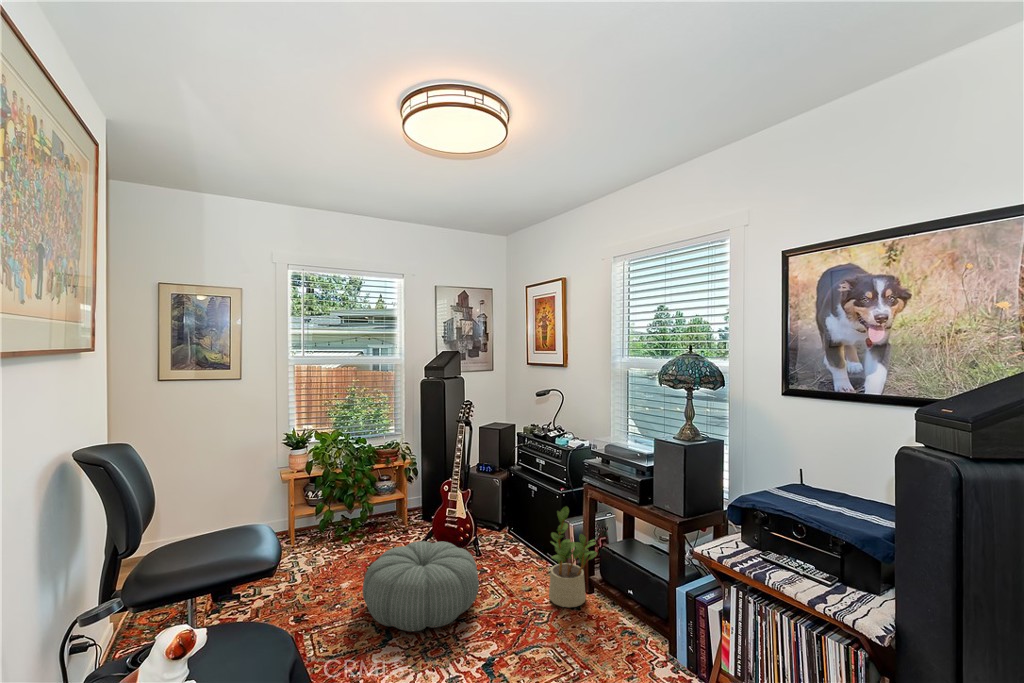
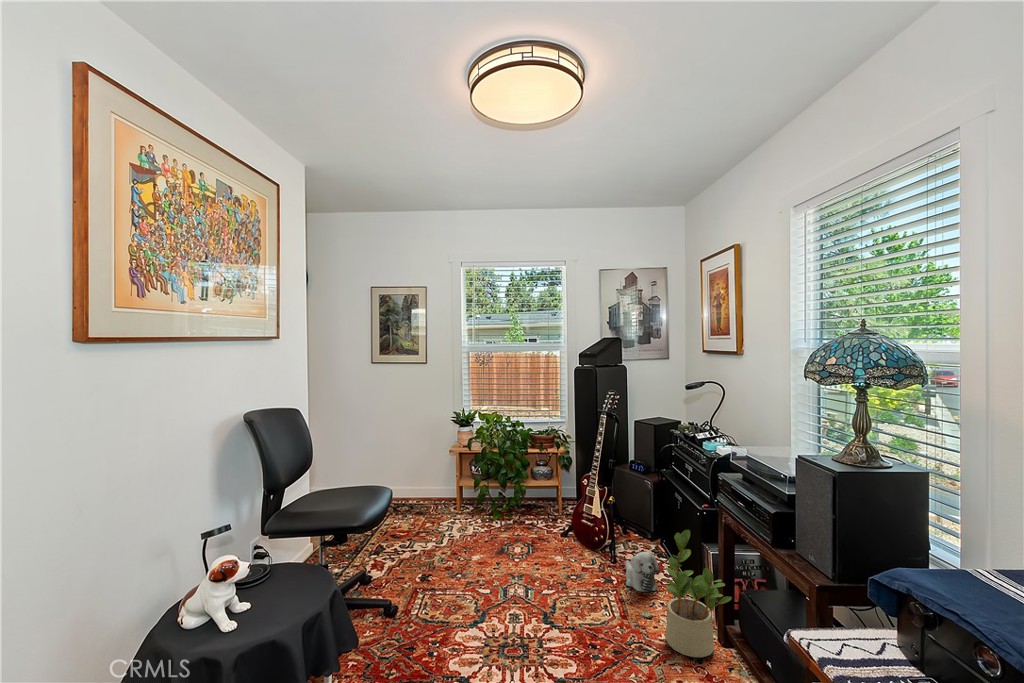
plush toy: none [491,537,526,572] -> present [625,552,659,592]
pouf: present [362,541,479,631] -> none [470,532,587,626]

